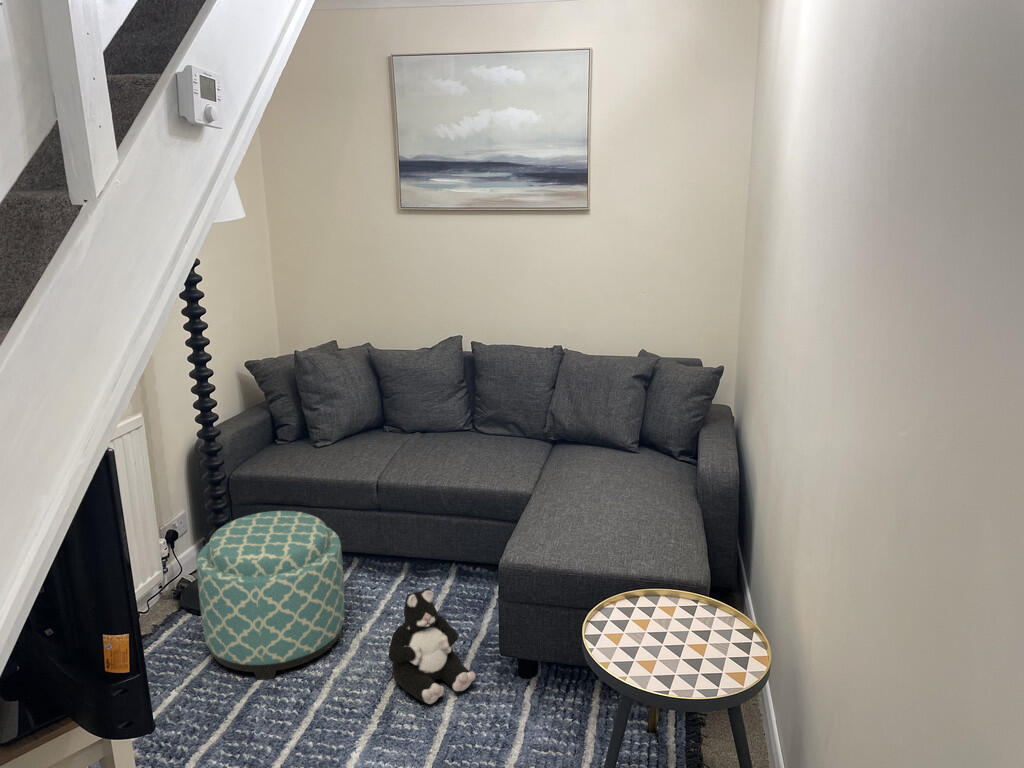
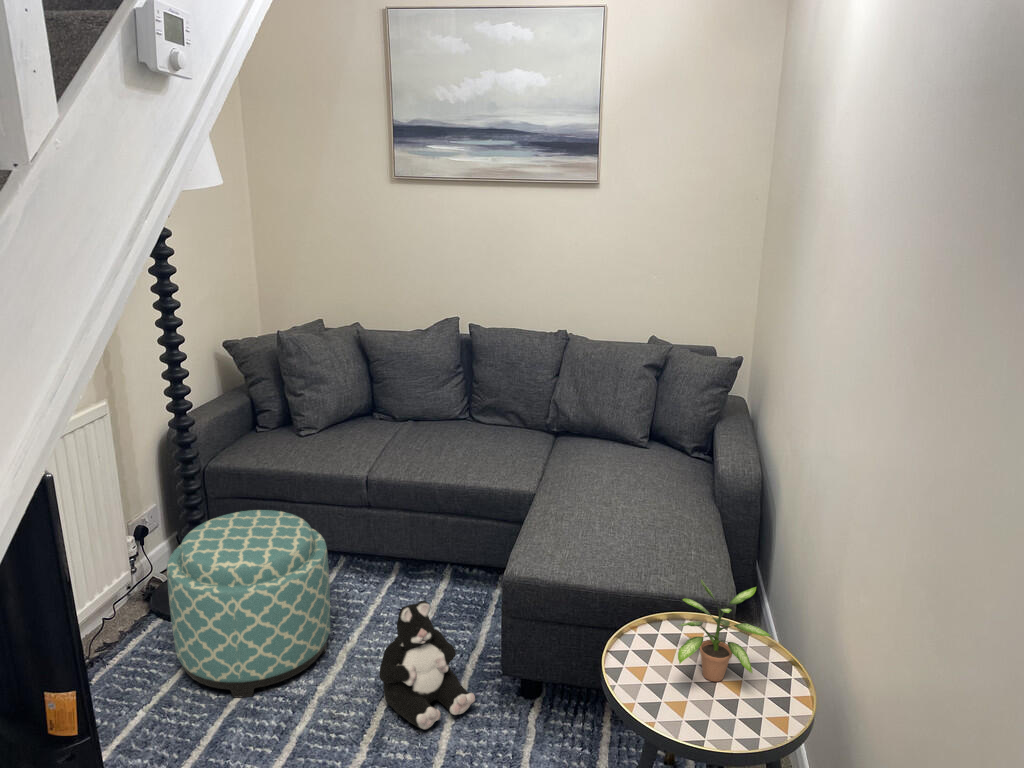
potted plant: none [648,552,732,645] -> present [678,579,770,682]

